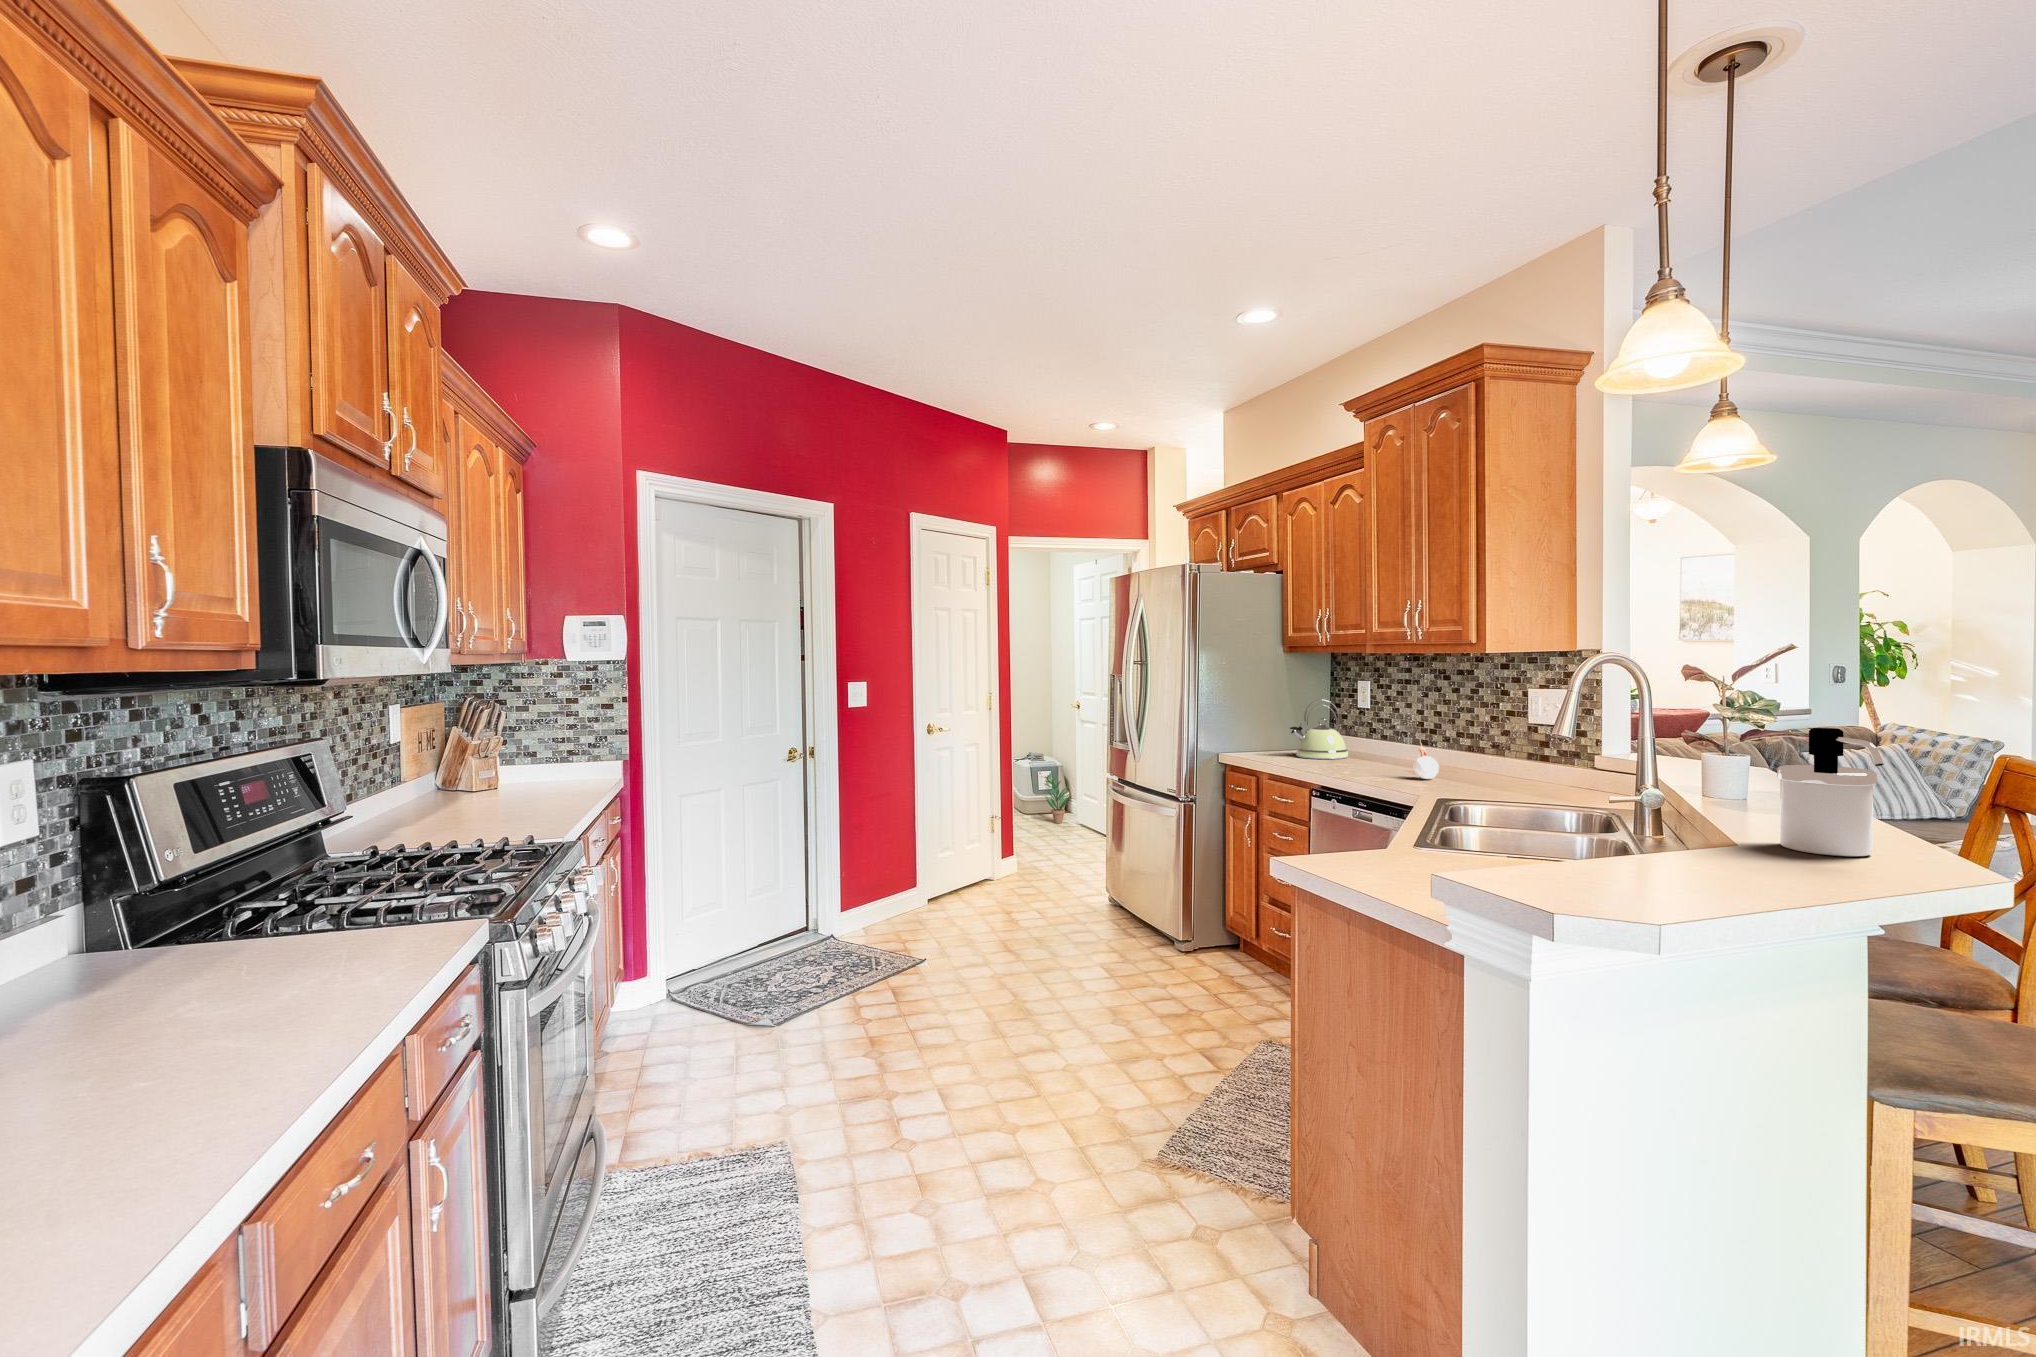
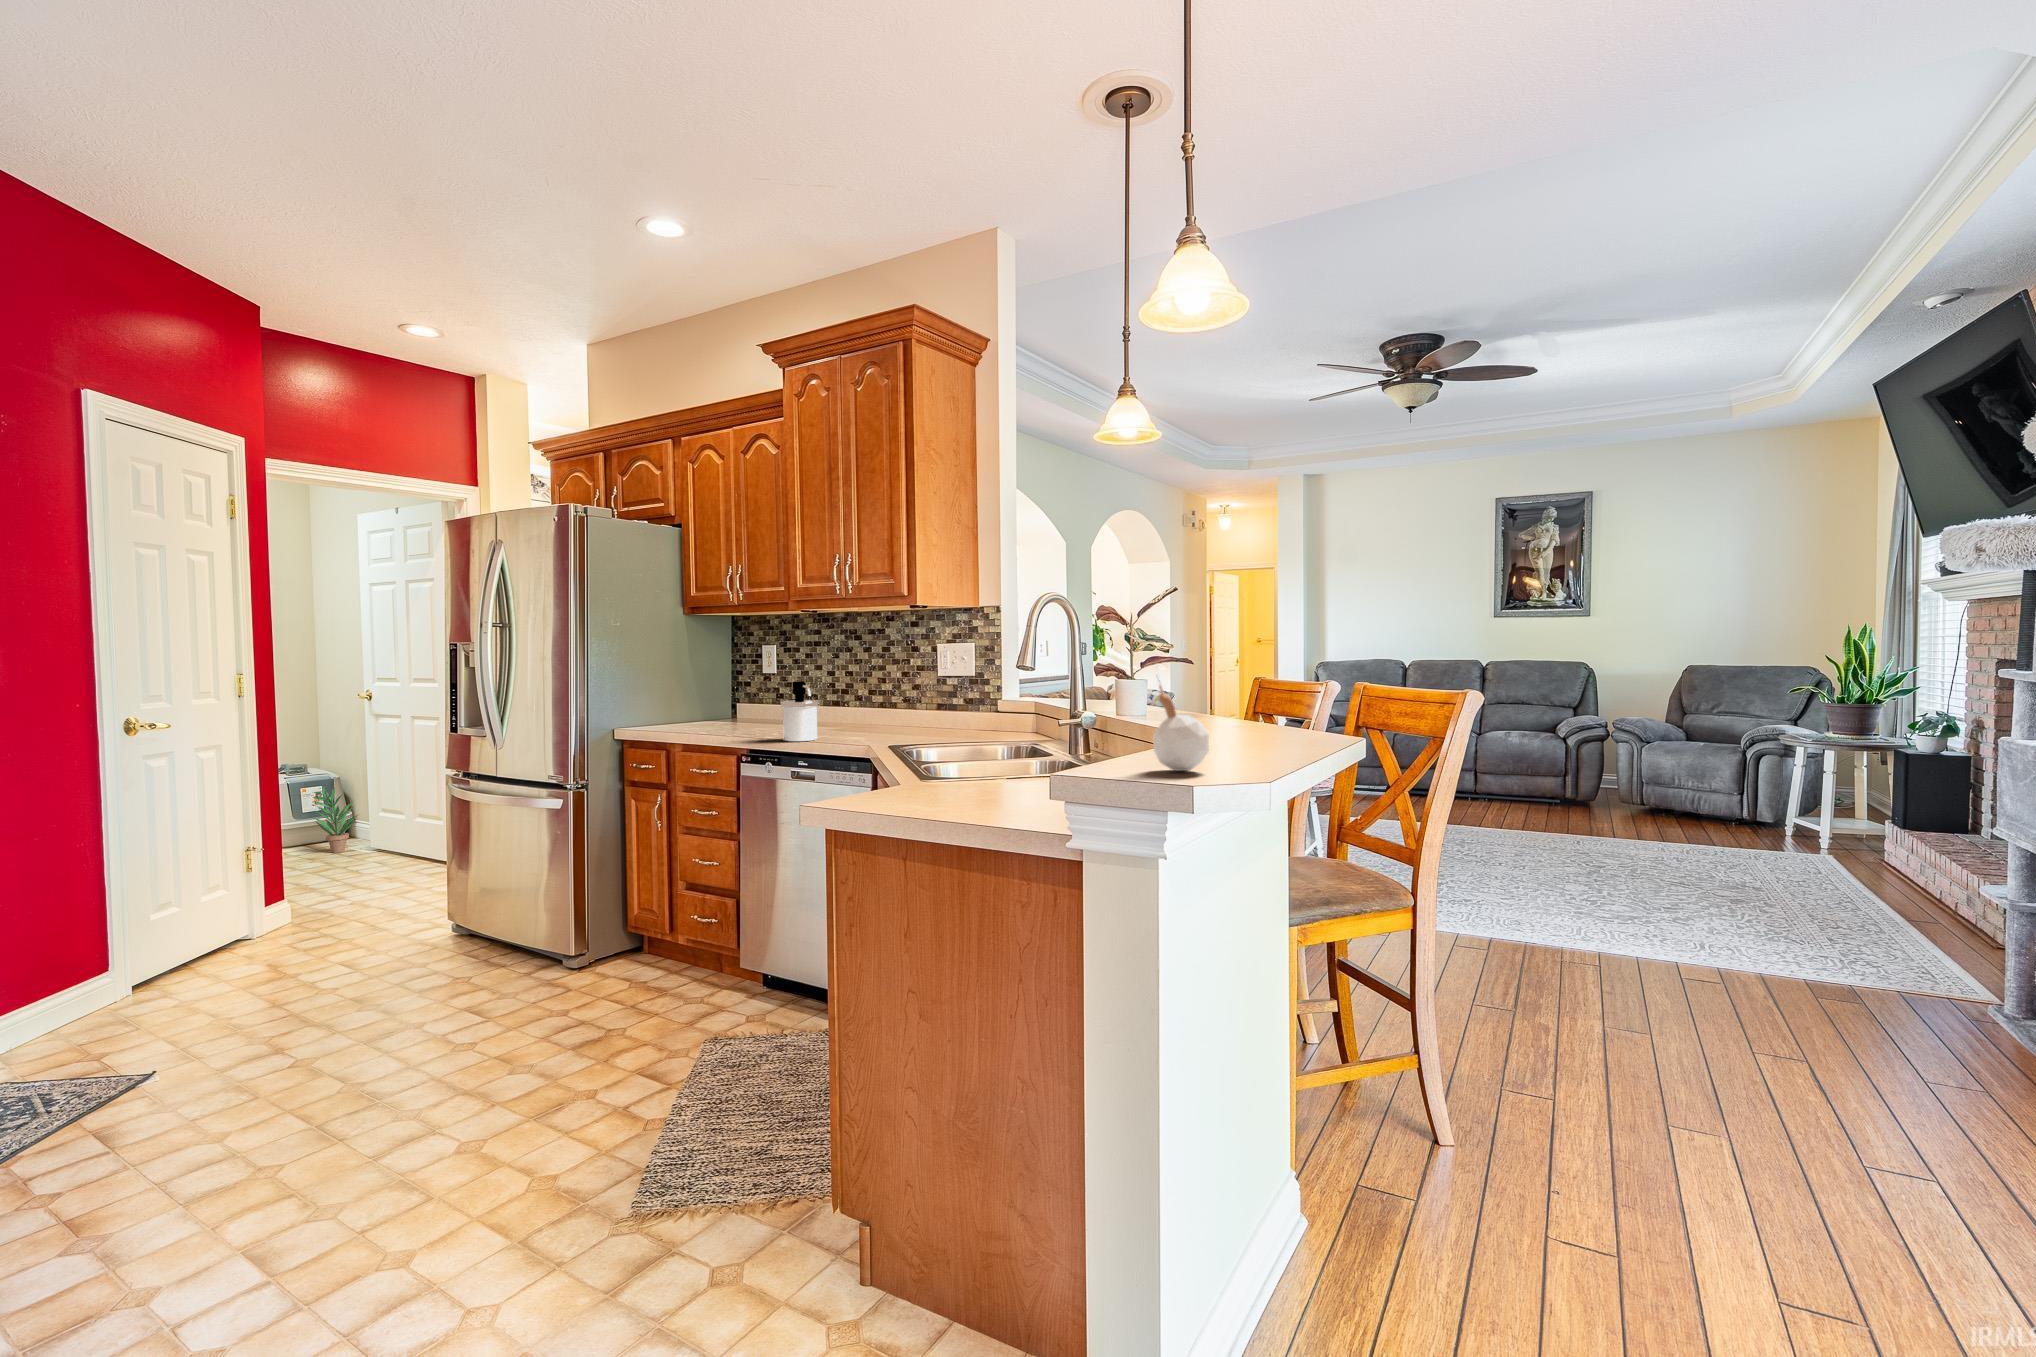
kettle: present [1290,699,1349,759] -> none [696,664,759,728]
soap dispenser: present [1777,728,1884,856] -> present [781,681,818,741]
candle: present [1413,742,1439,779] -> present [1153,680,1209,771]

